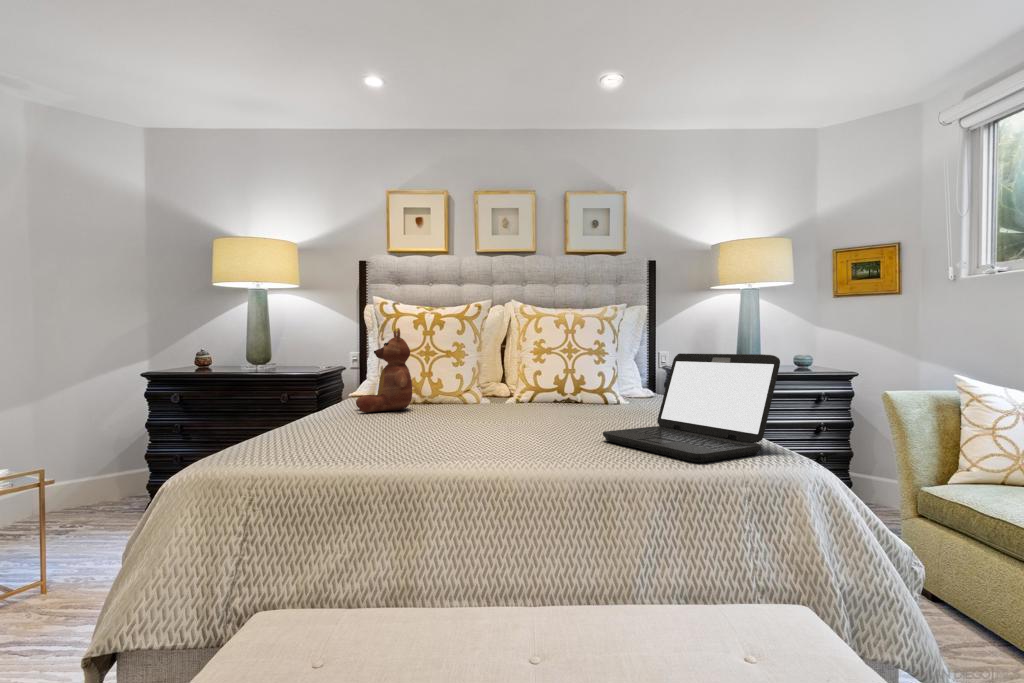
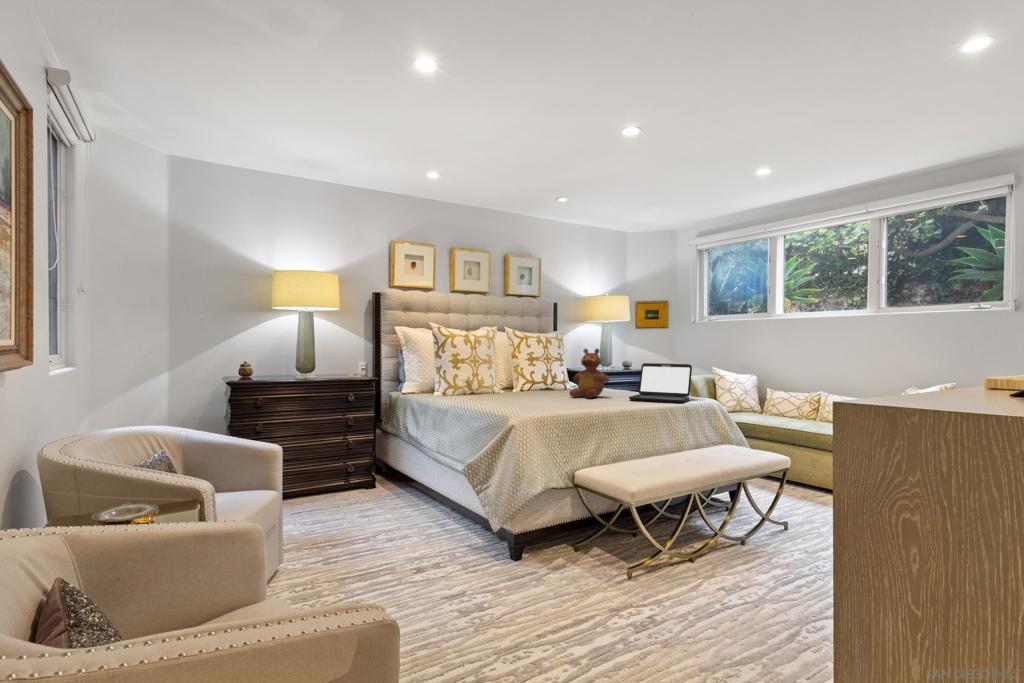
teddy bear: present [356,330,412,412] -> present [570,349,609,398]

